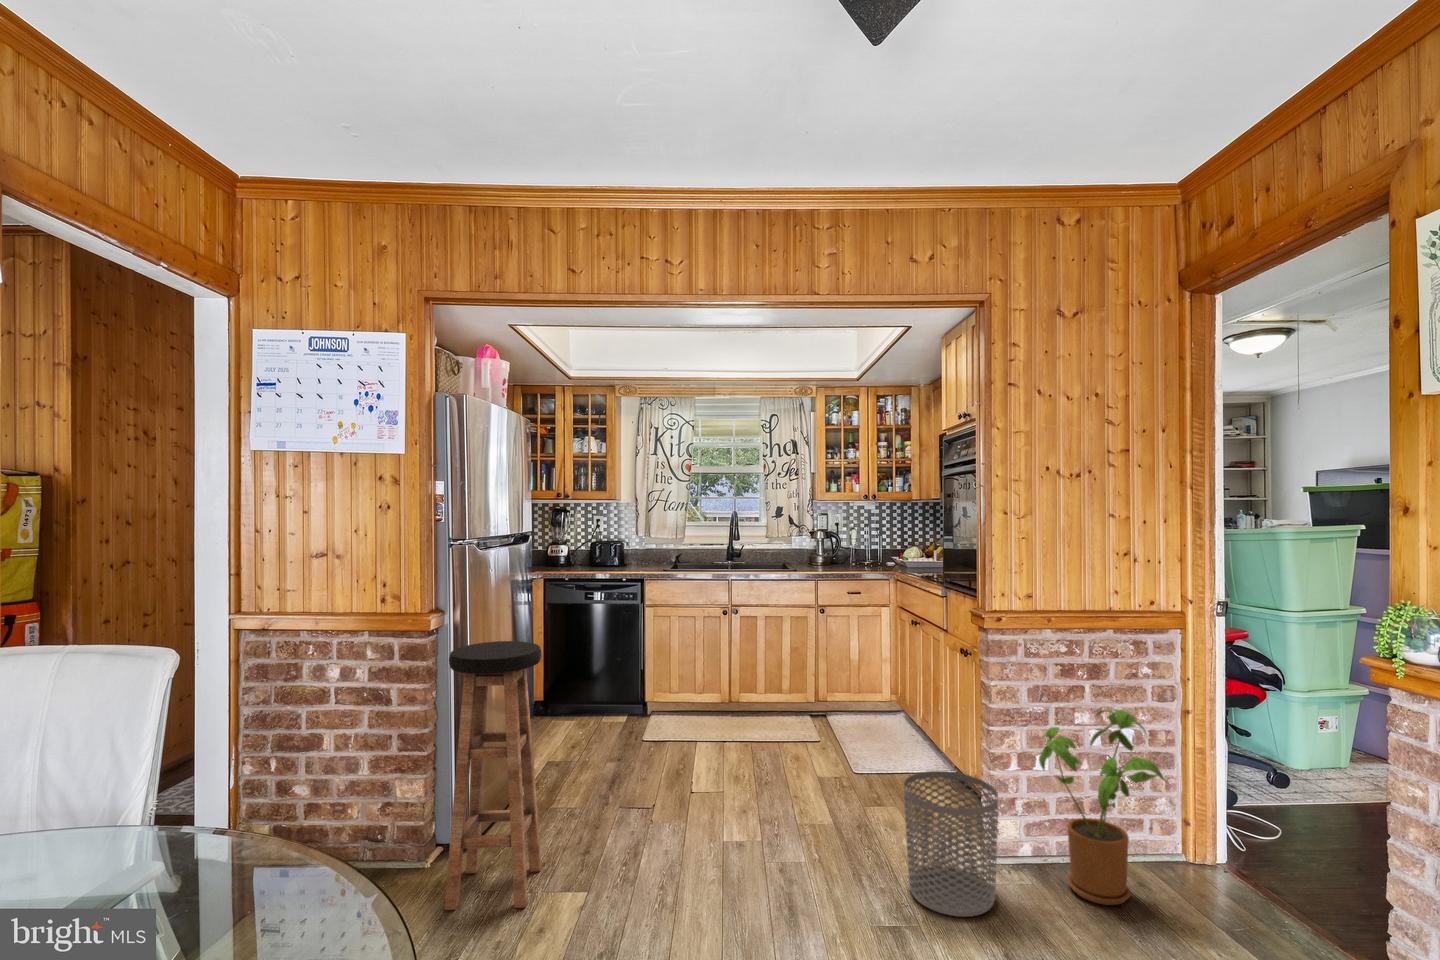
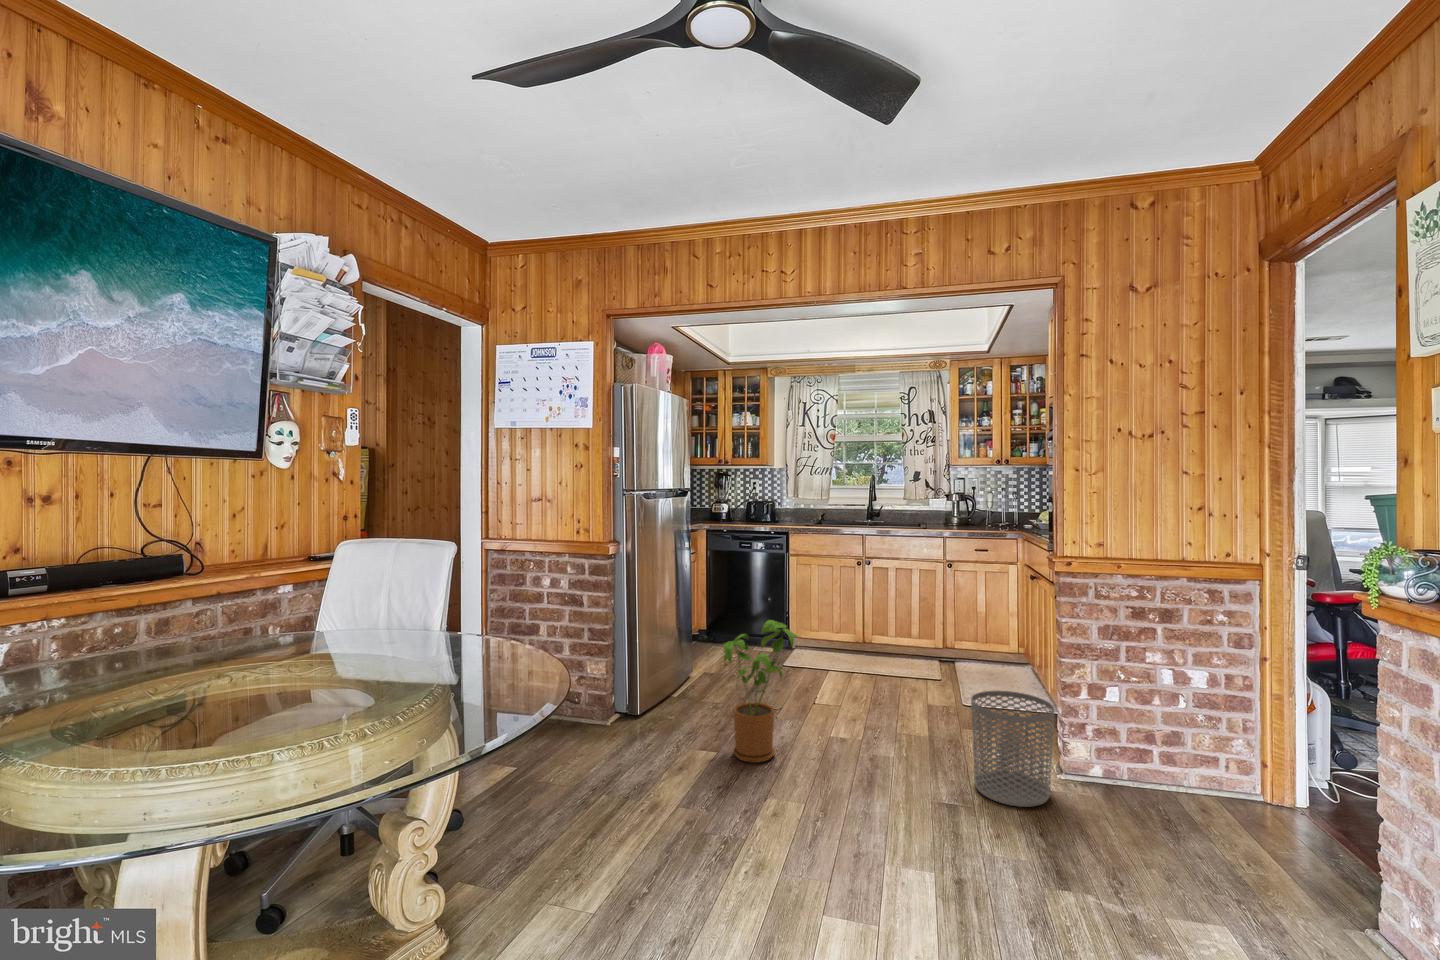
bar stool: present [444,641,542,910] -> none [616,566,687,757]
house plant: present [1039,709,1165,905] -> present [723,620,799,763]

